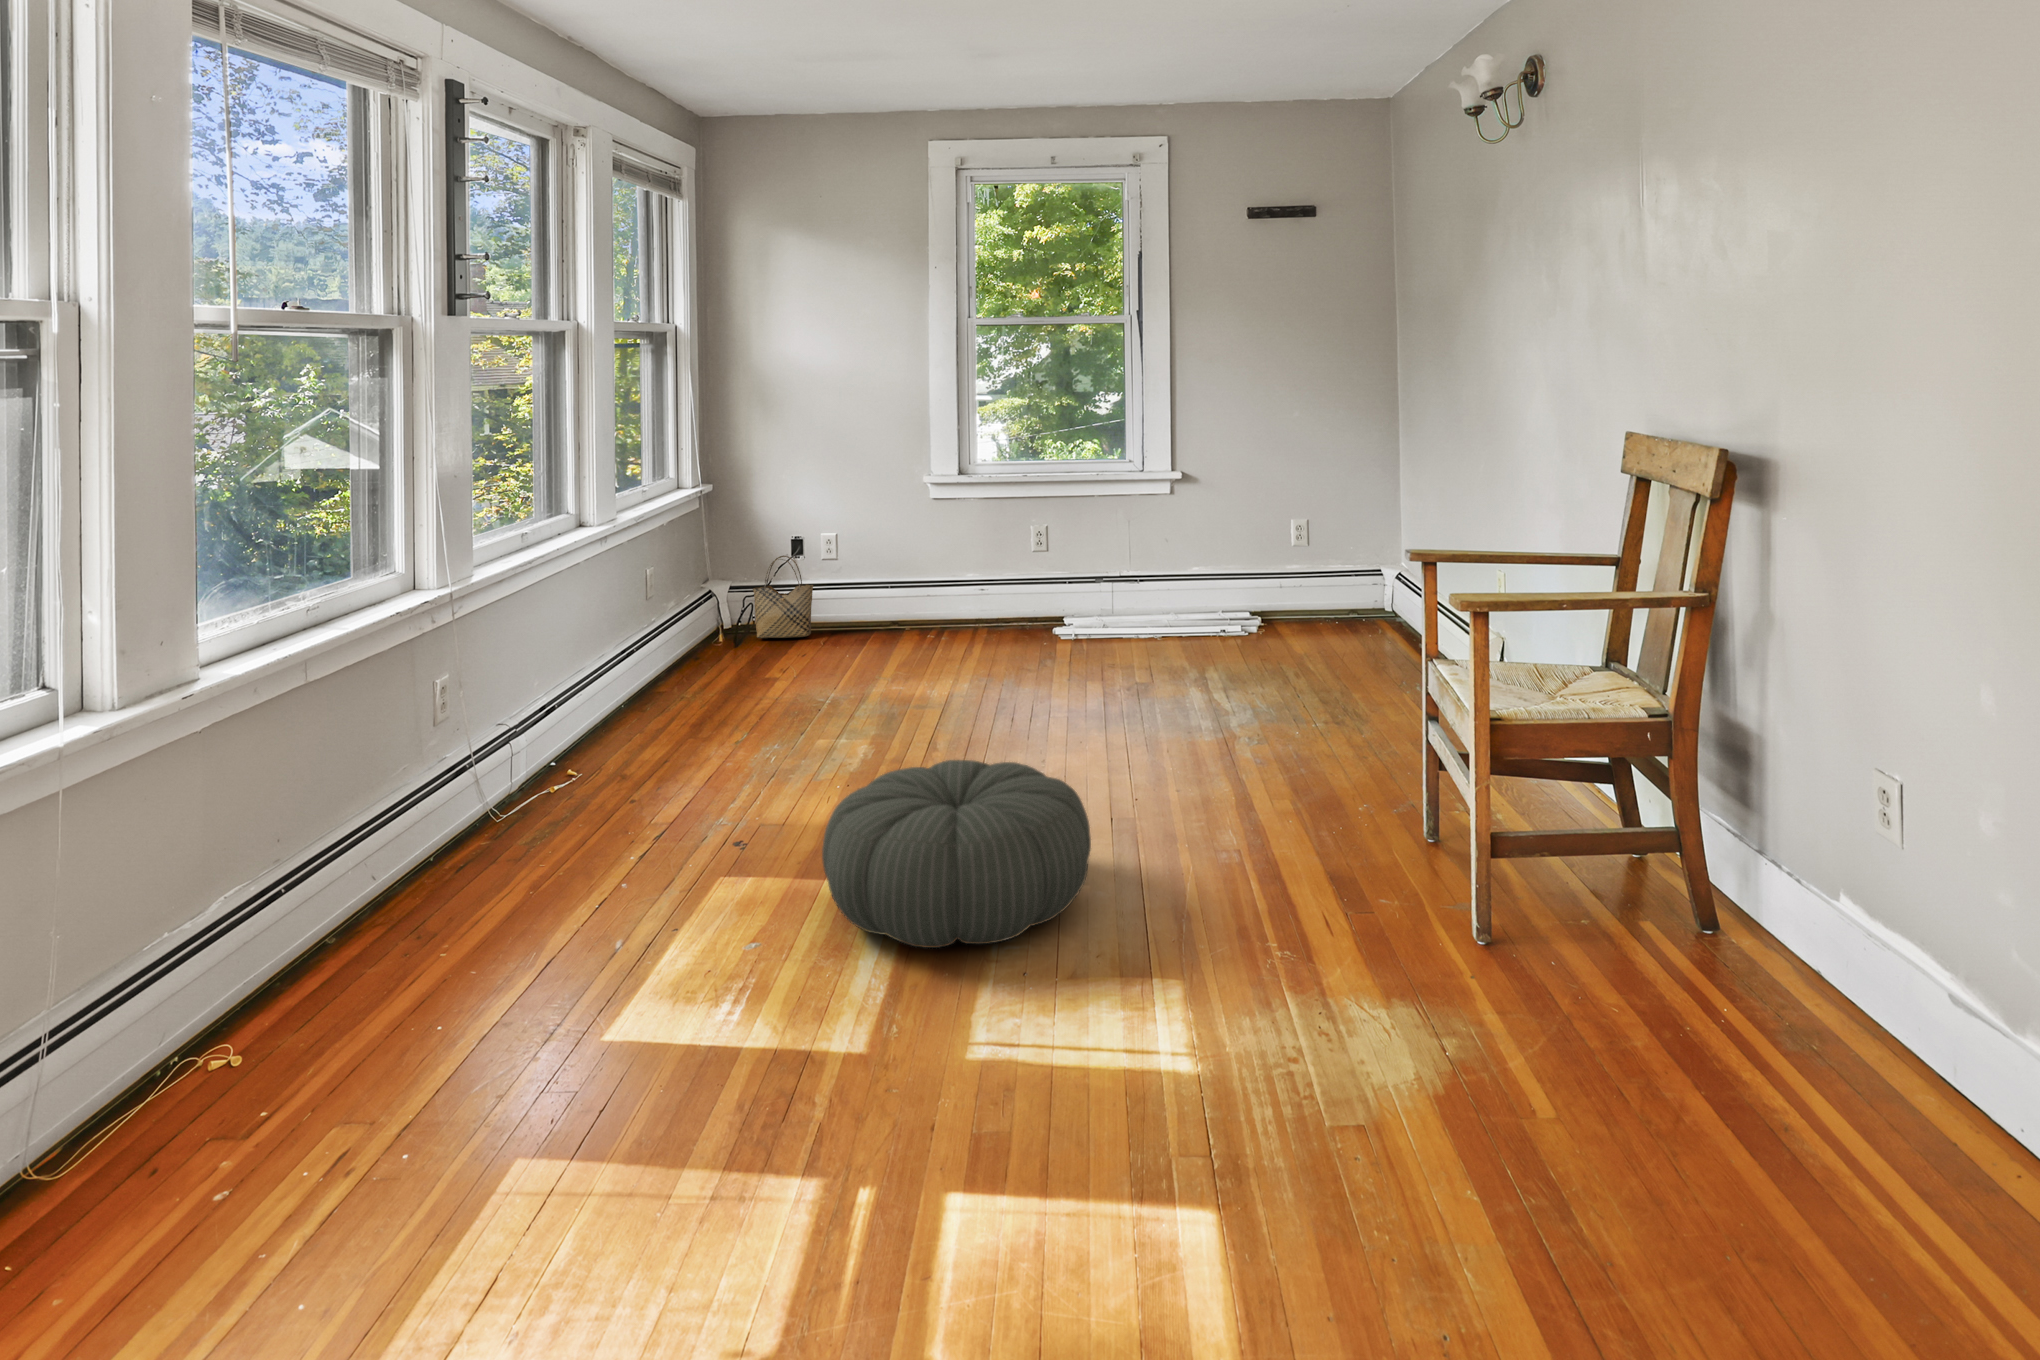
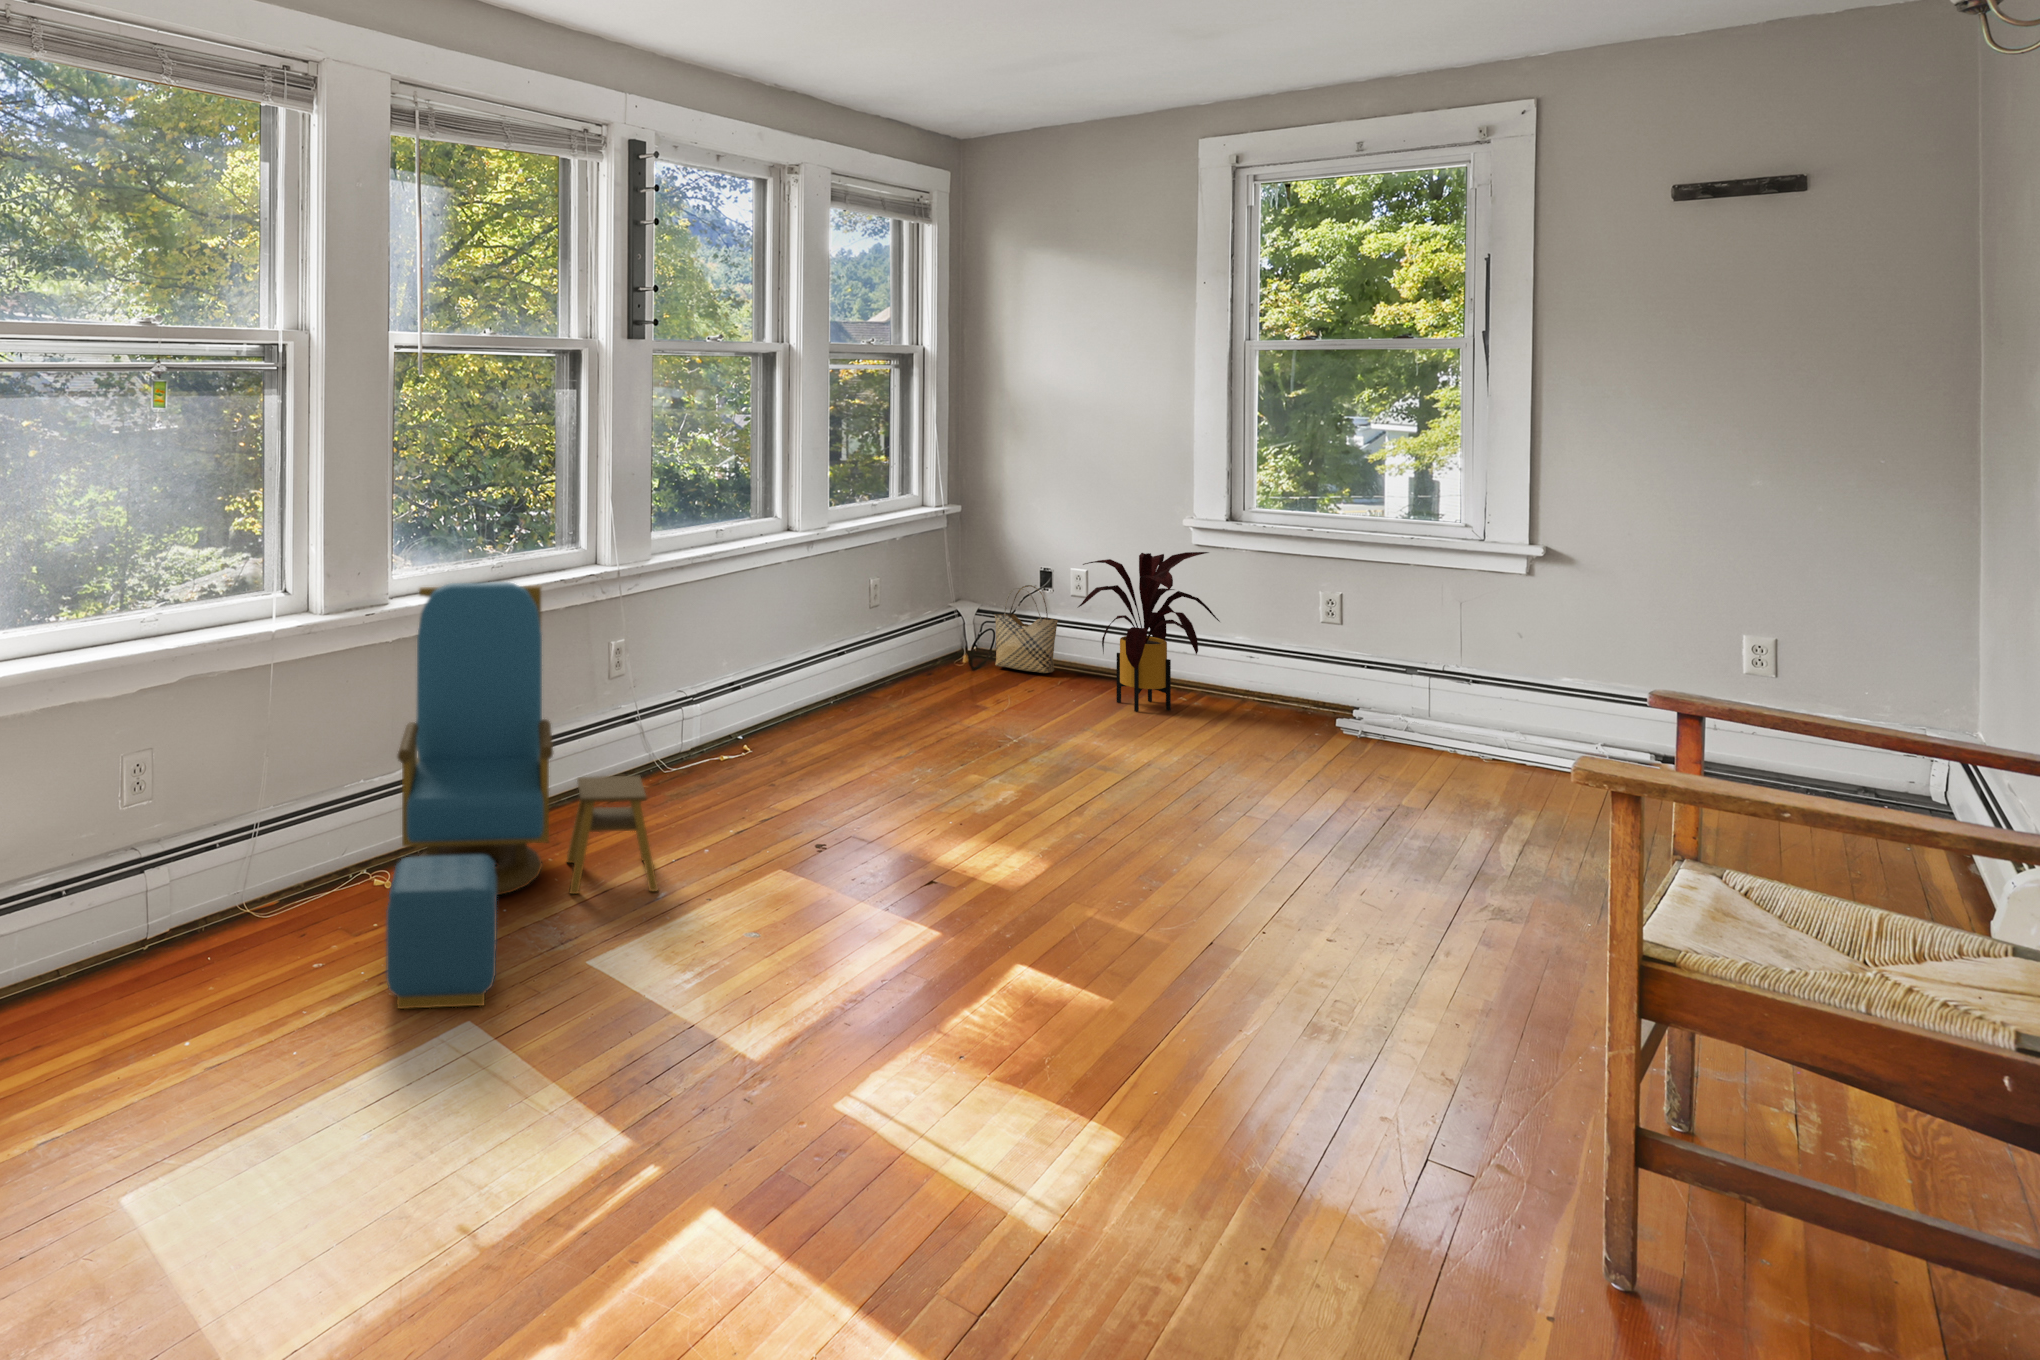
house plant: none [845,504,962,654] -> present [1078,552,1220,712]
armchair: none [238,616,618,1172] -> present [386,582,658,1009]
pouf: present [822,760,1091,948] -> none [815,815,1111,1017]

